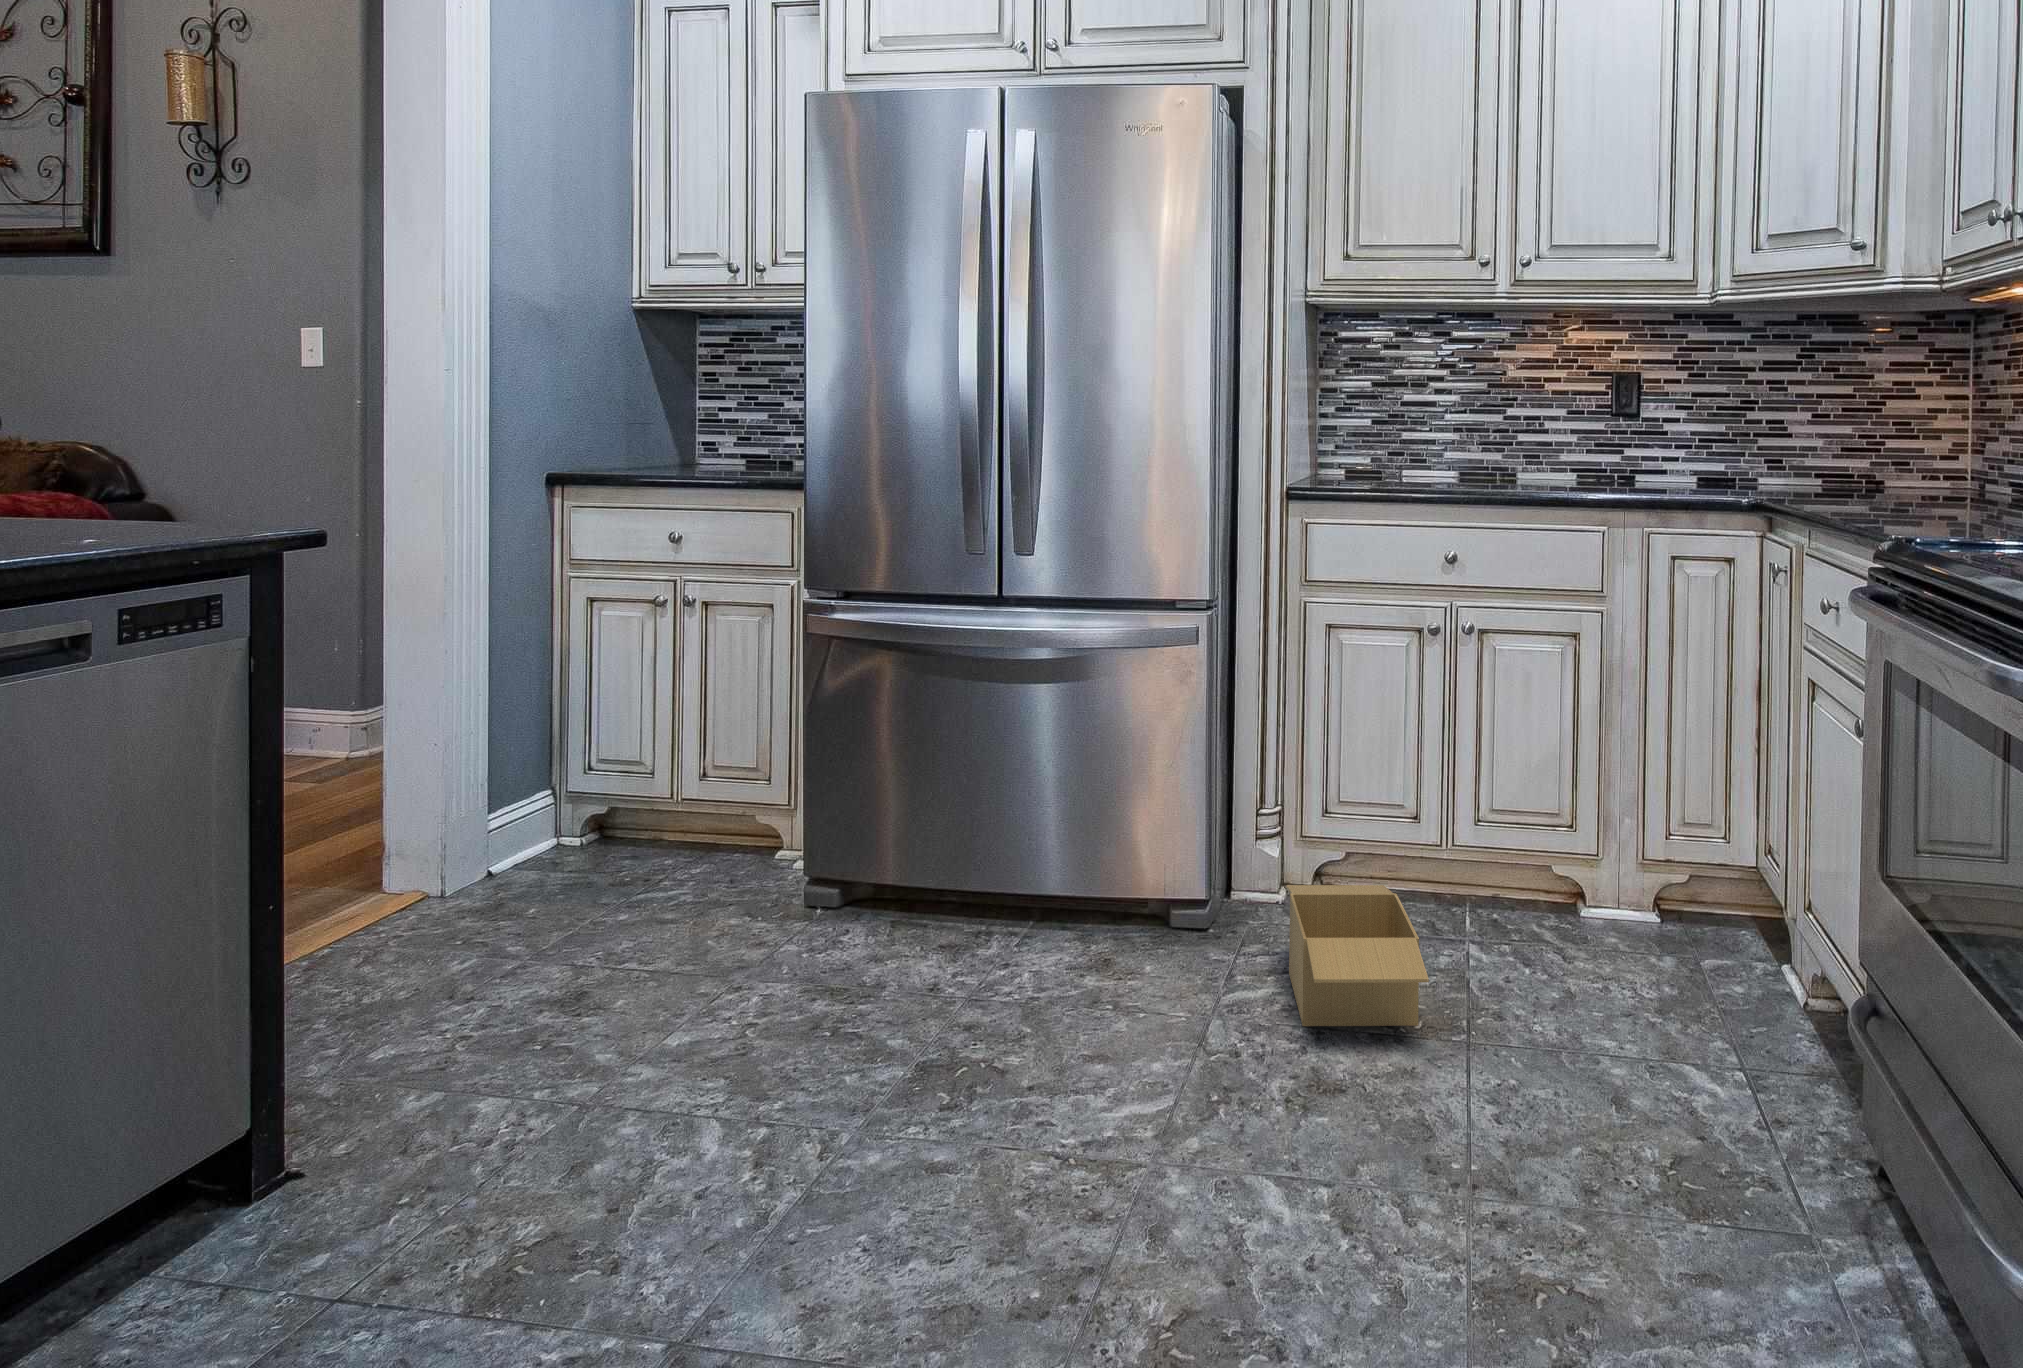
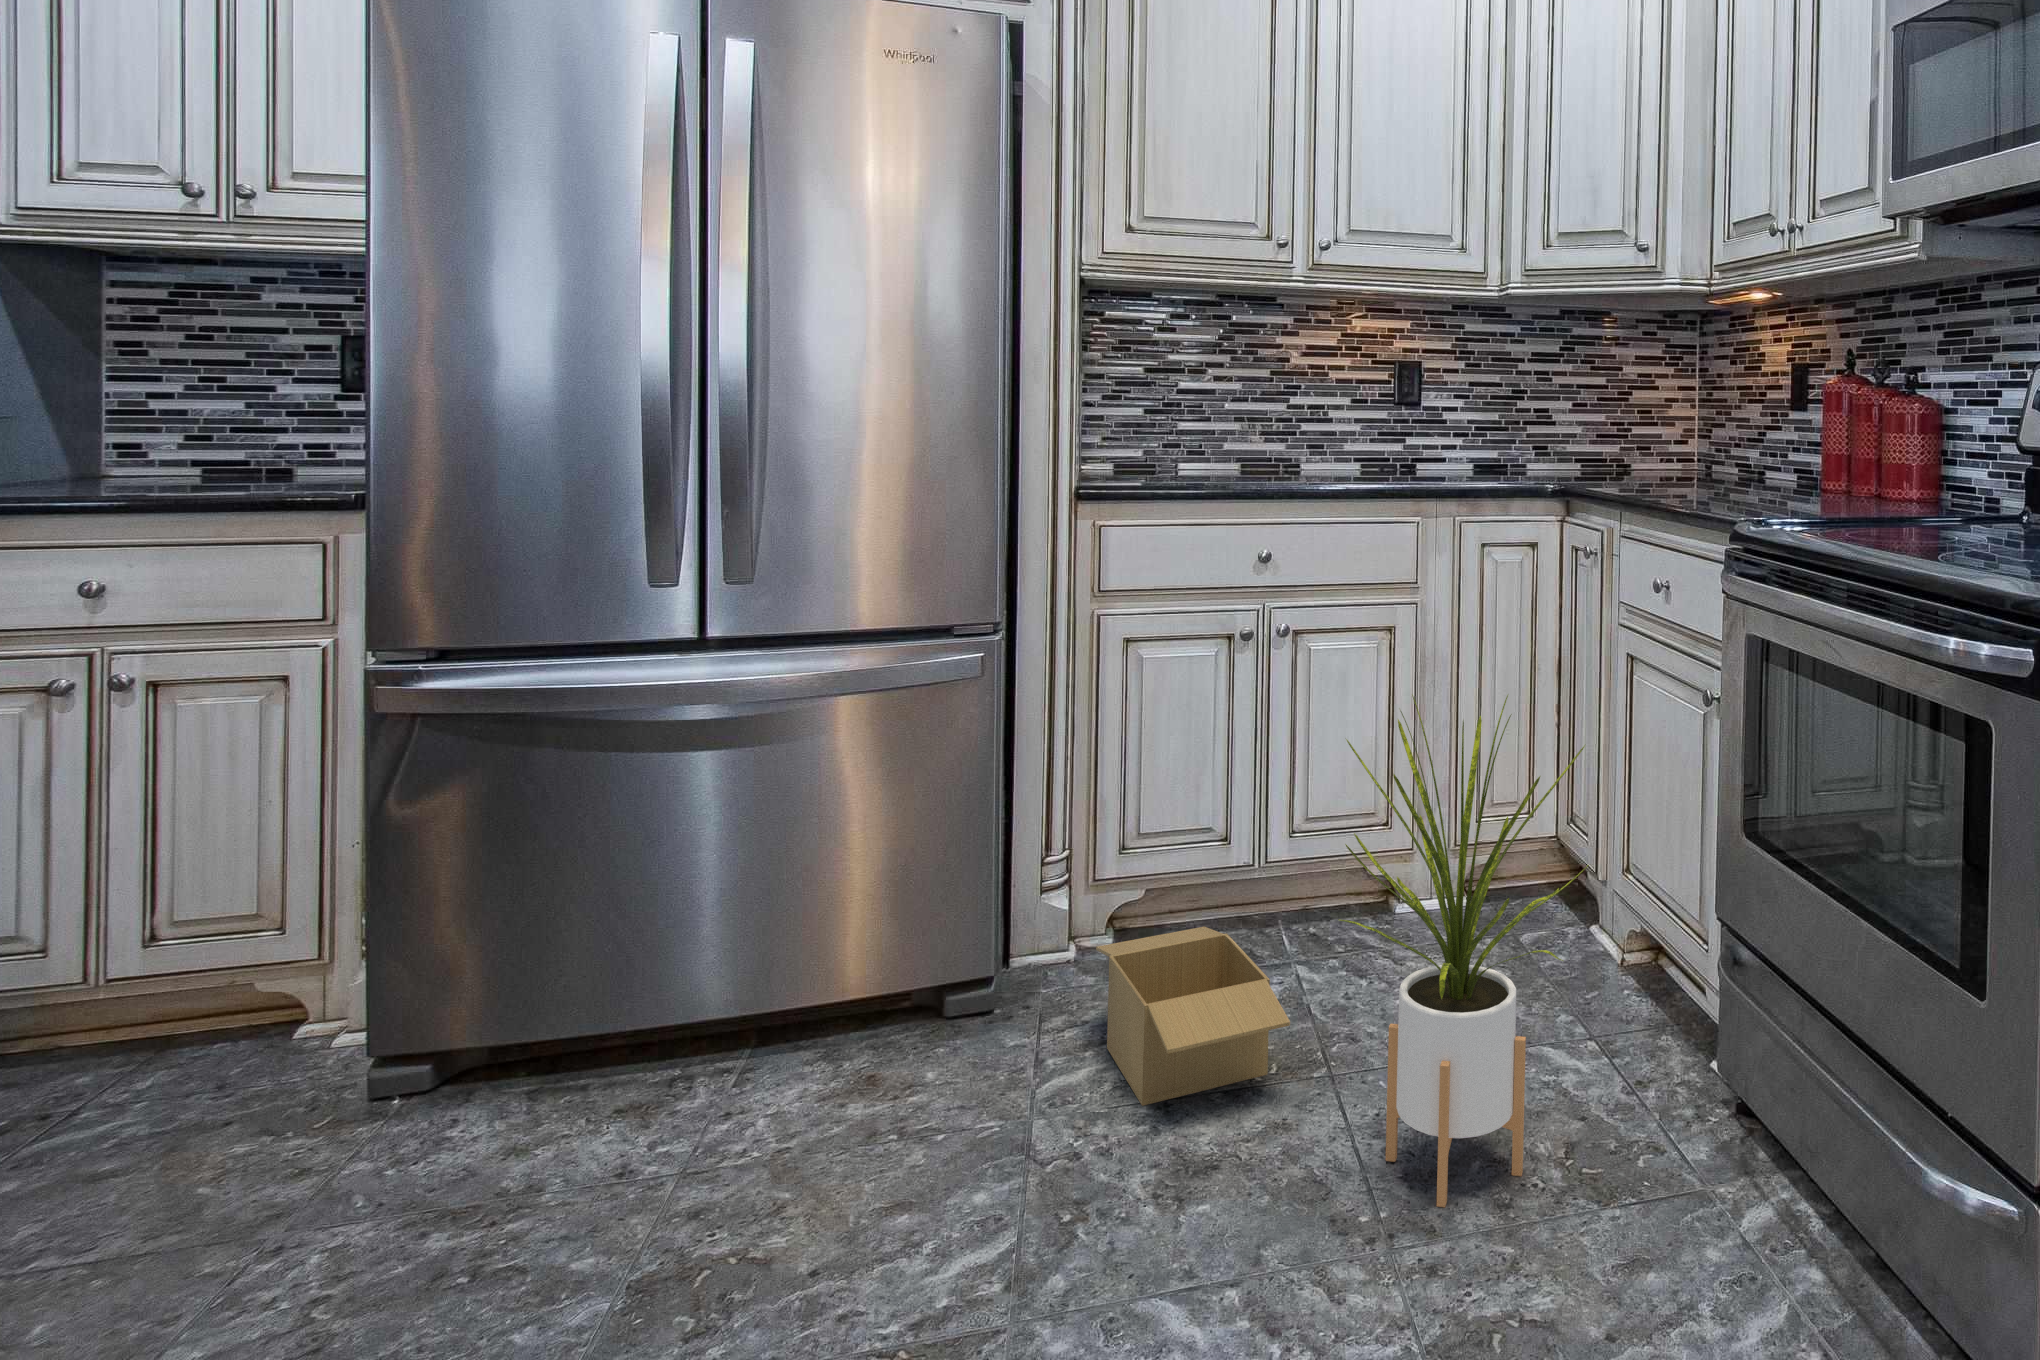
house plant: none [1438,687,1694,1177] -> present [1340,695,1587,1207]

